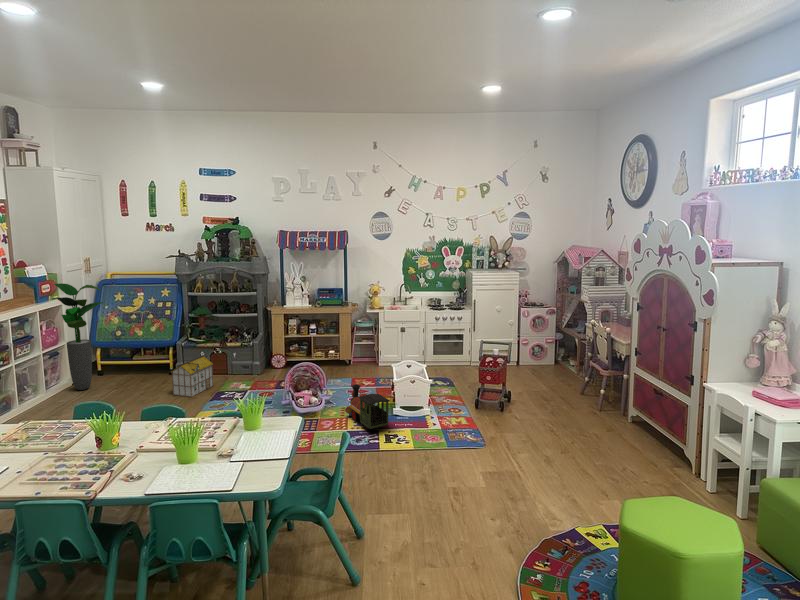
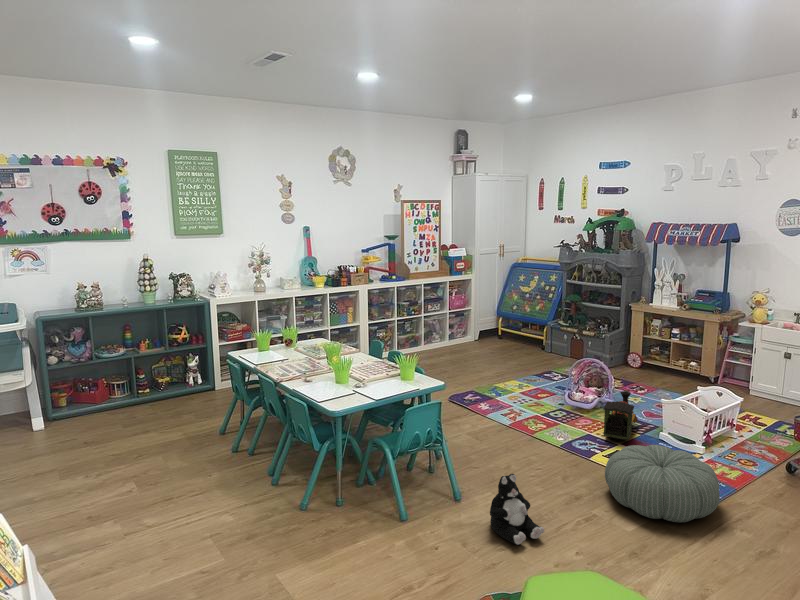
potted plant: present [53,283,103,390] -> none [457,262,494,345]
toy house: present [171,355,213,397] -> none [517,336,556,368]
pouf: none [429,413,516,473] -> present [605,445,720,522]
plush toy: none [434,484,488,549] -> present [490,474,544,545]

